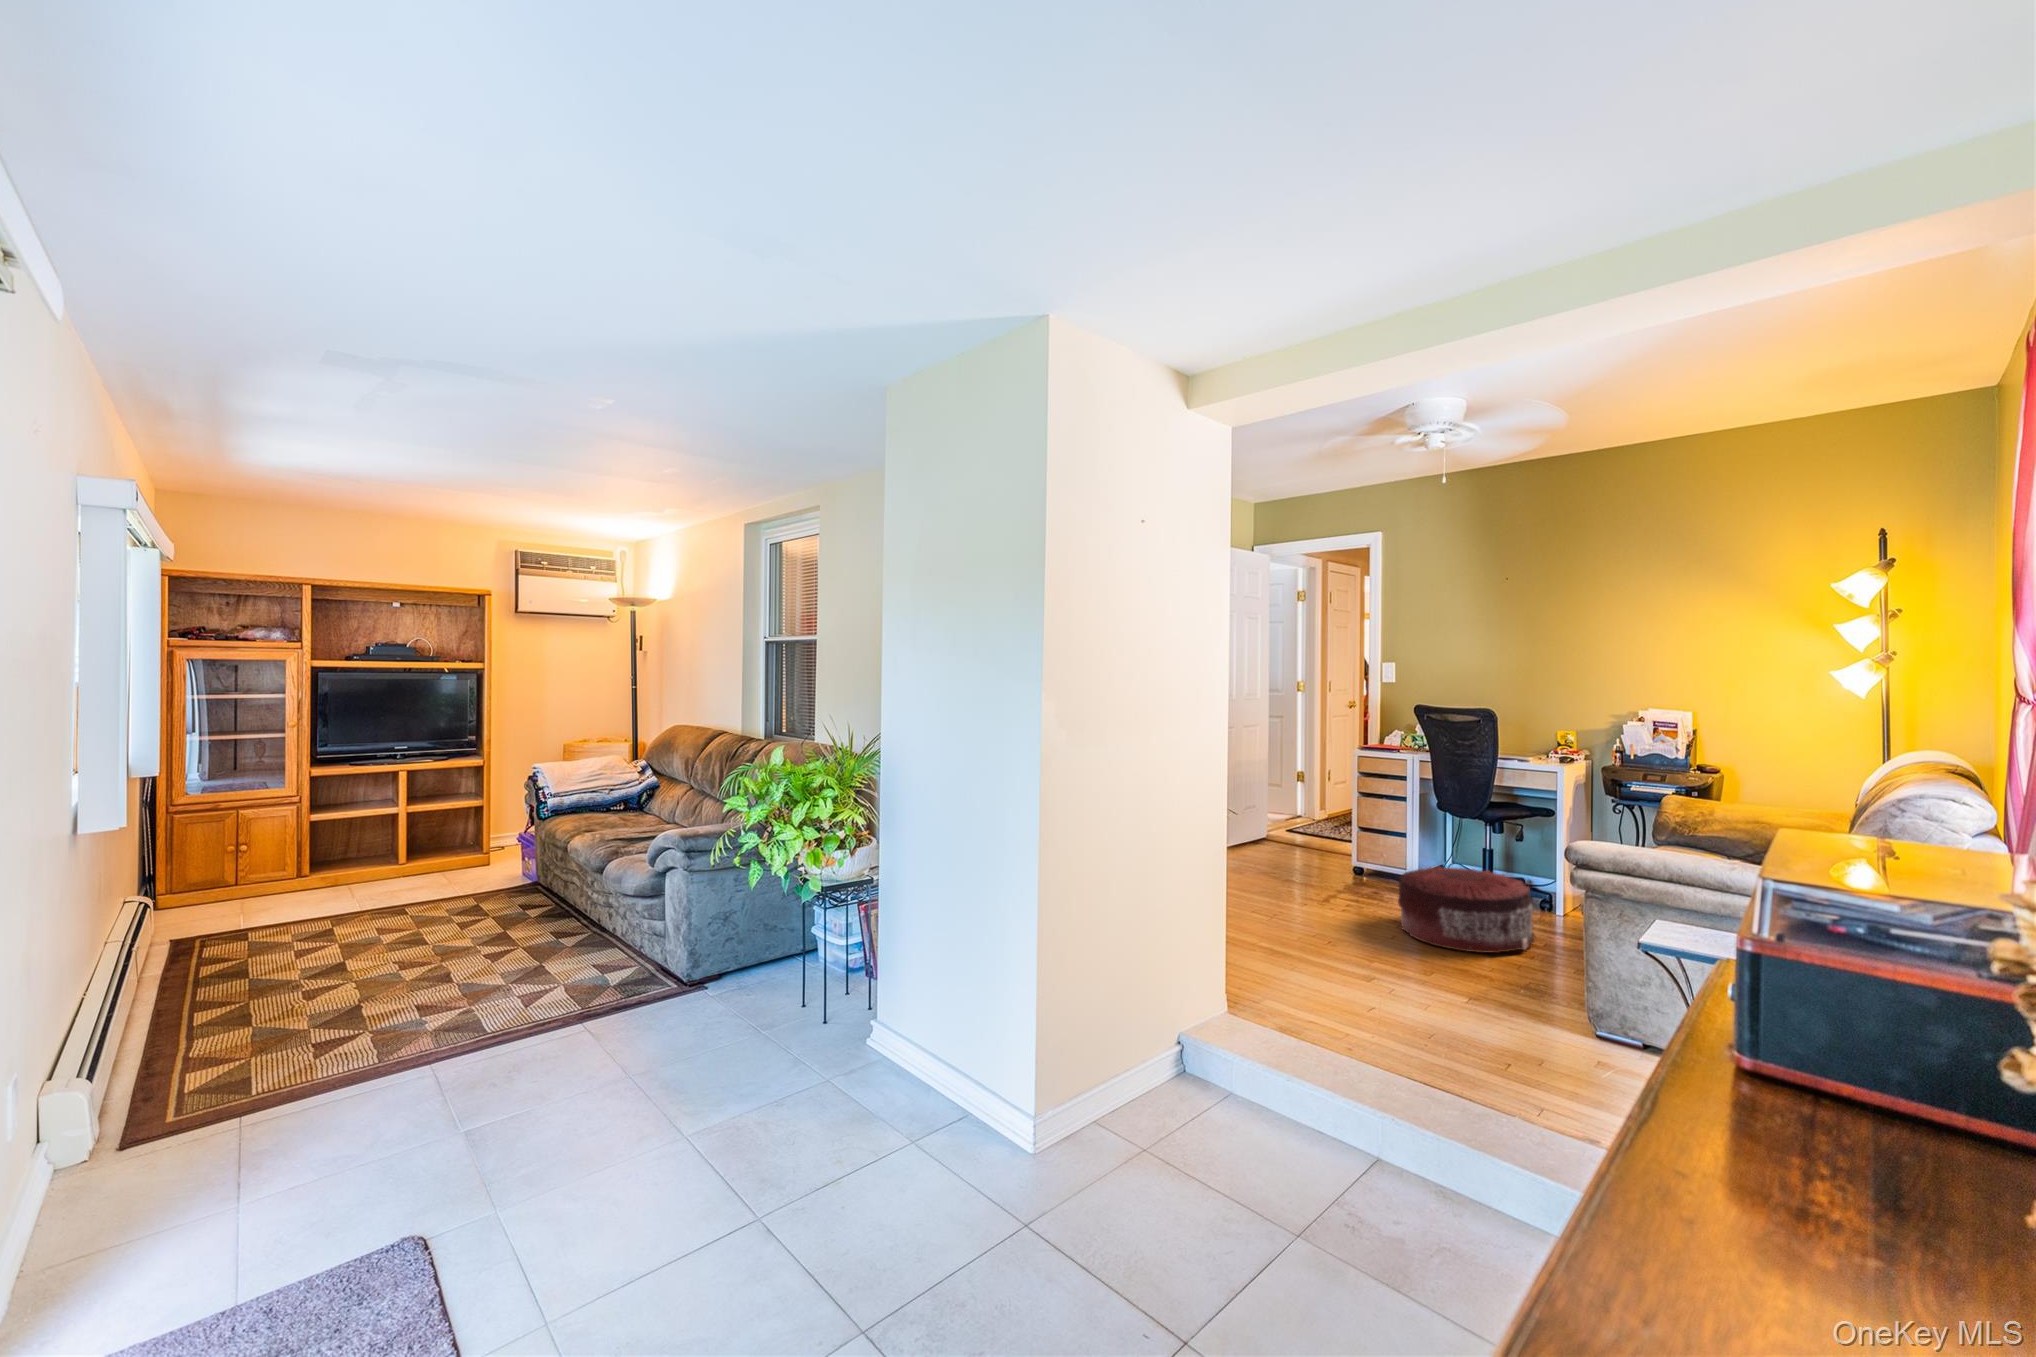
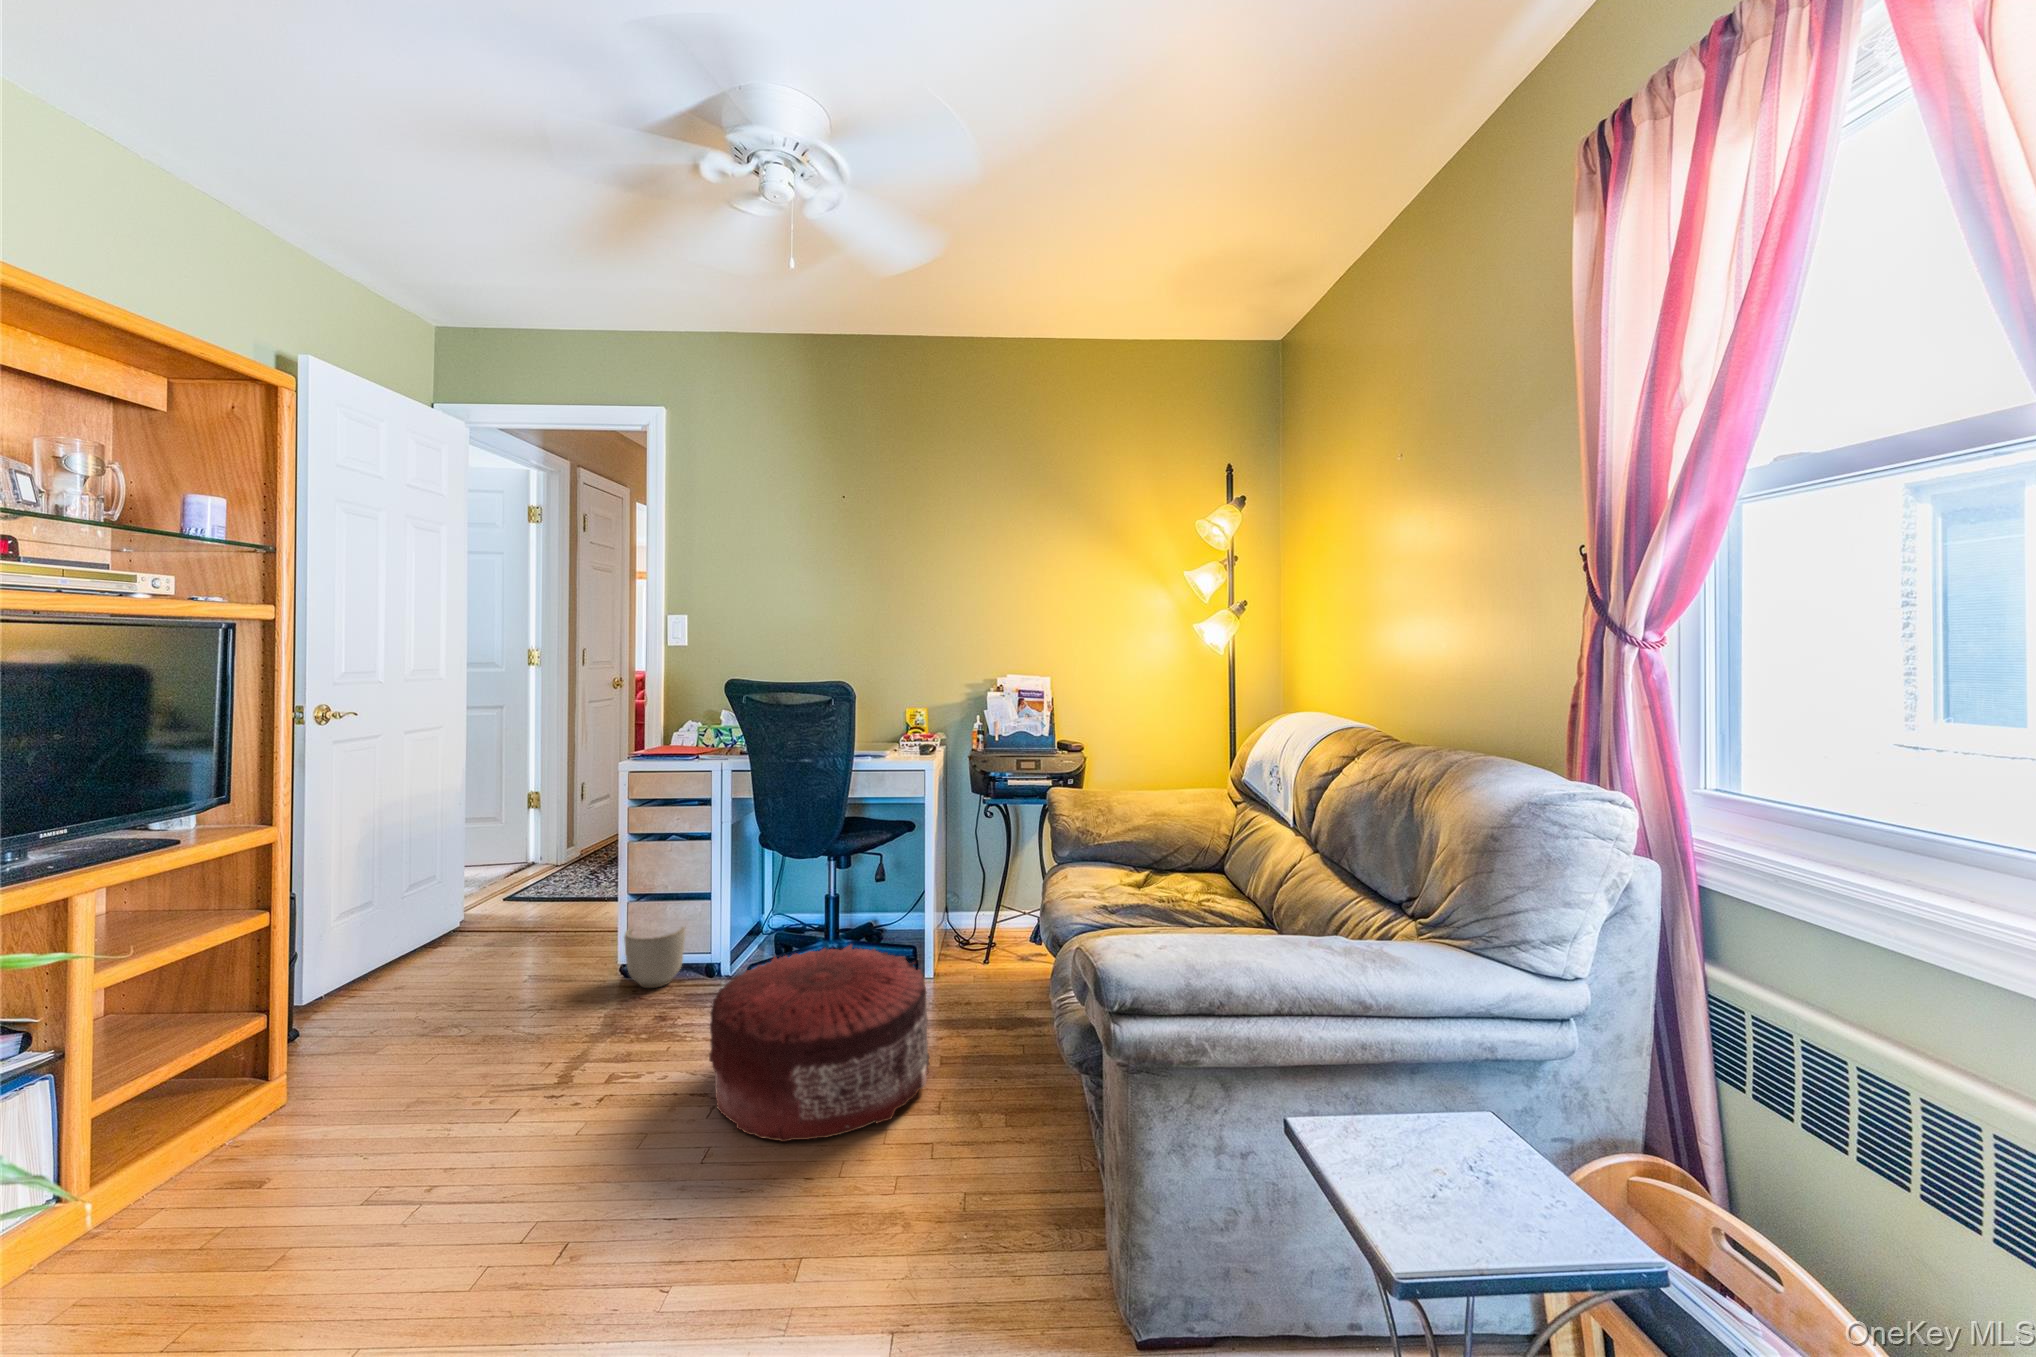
planter: none [1355,847,1391,884] -> present [624,927,685,988]

